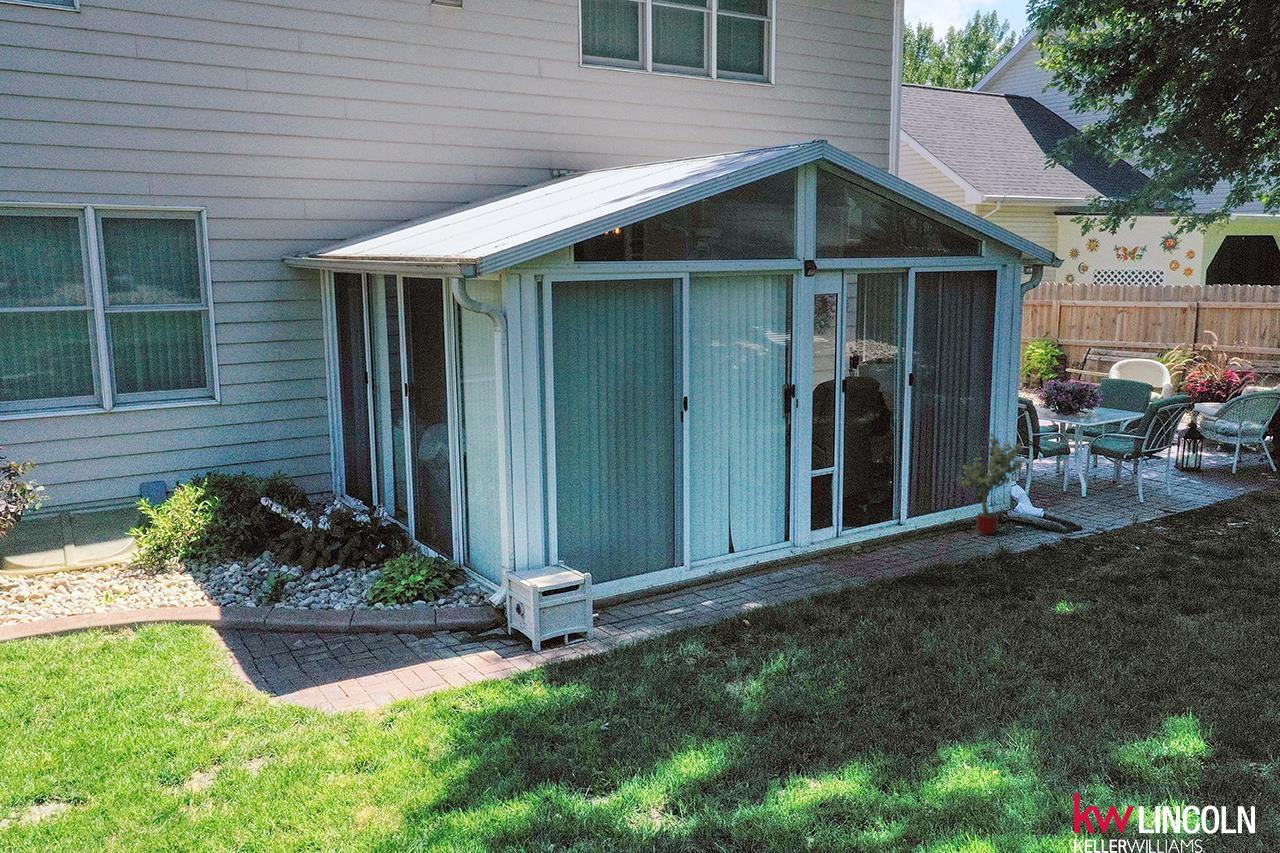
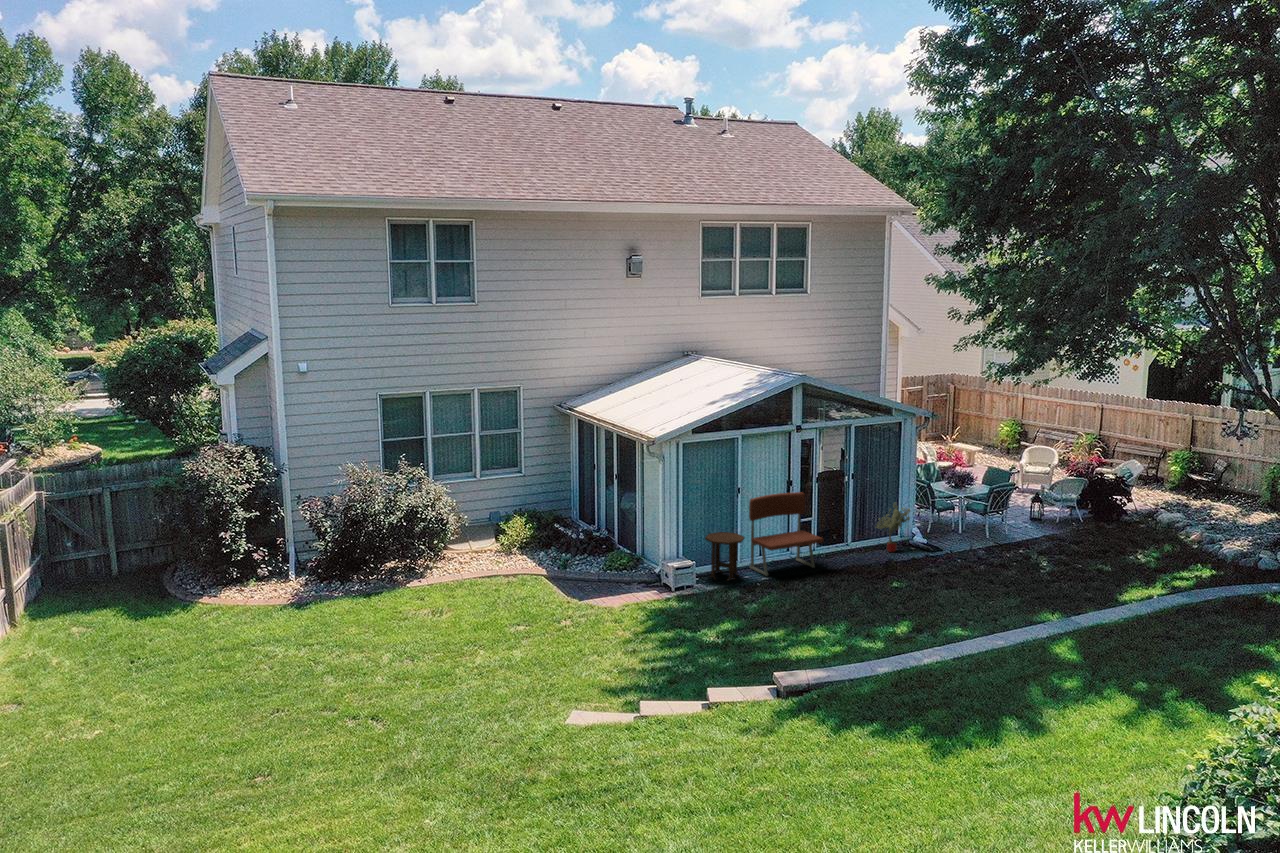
bench: none [709,409,875,599] -> present [749,492,823,576]
side table: none [610,500,703,616] -> present [705,532,744,581]

